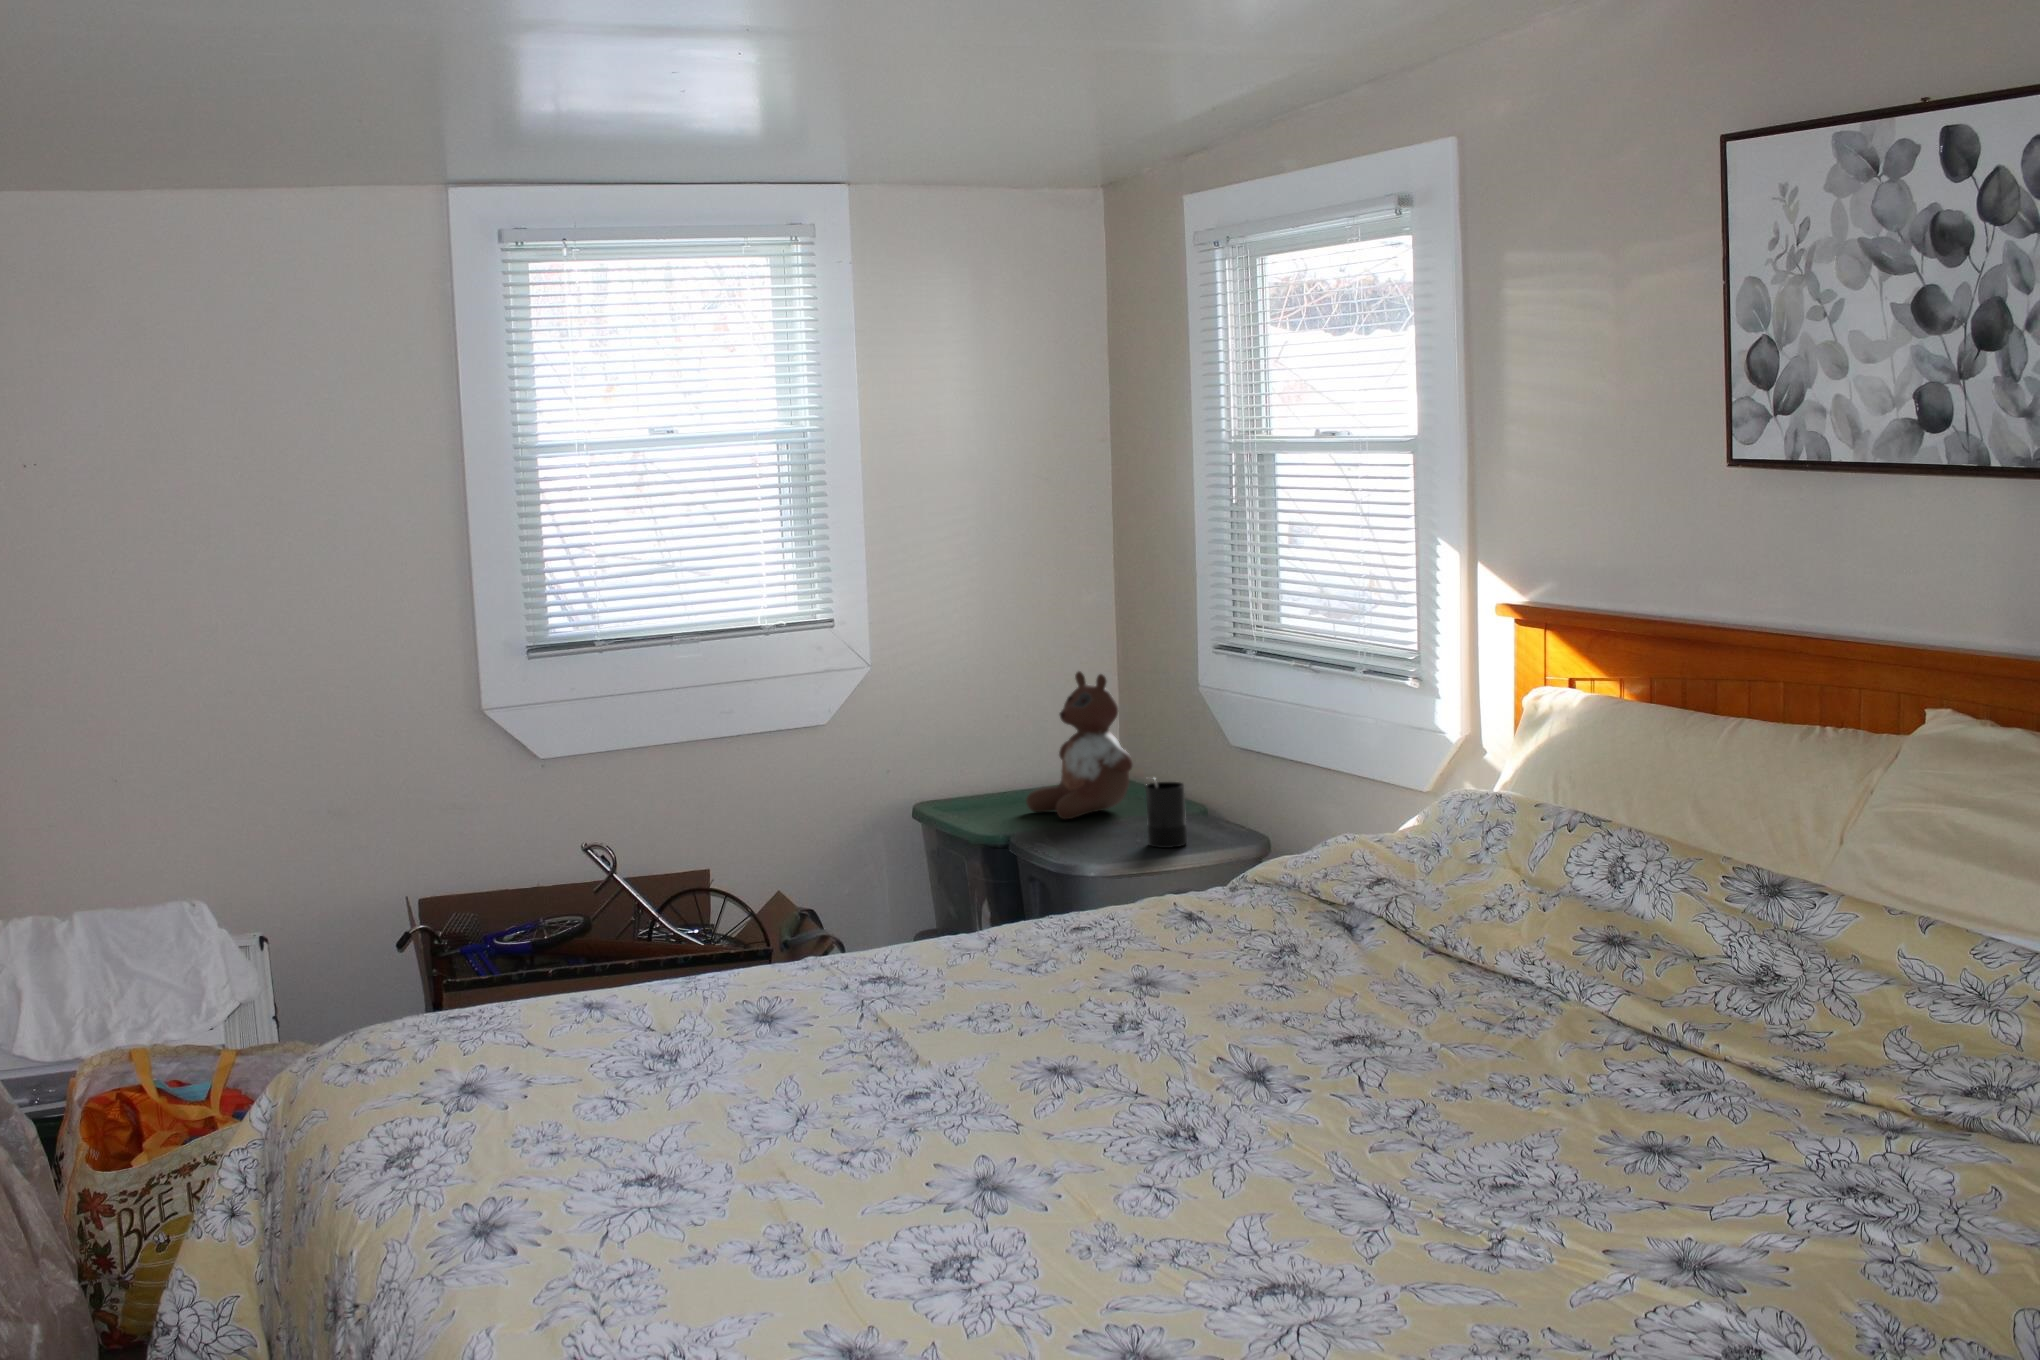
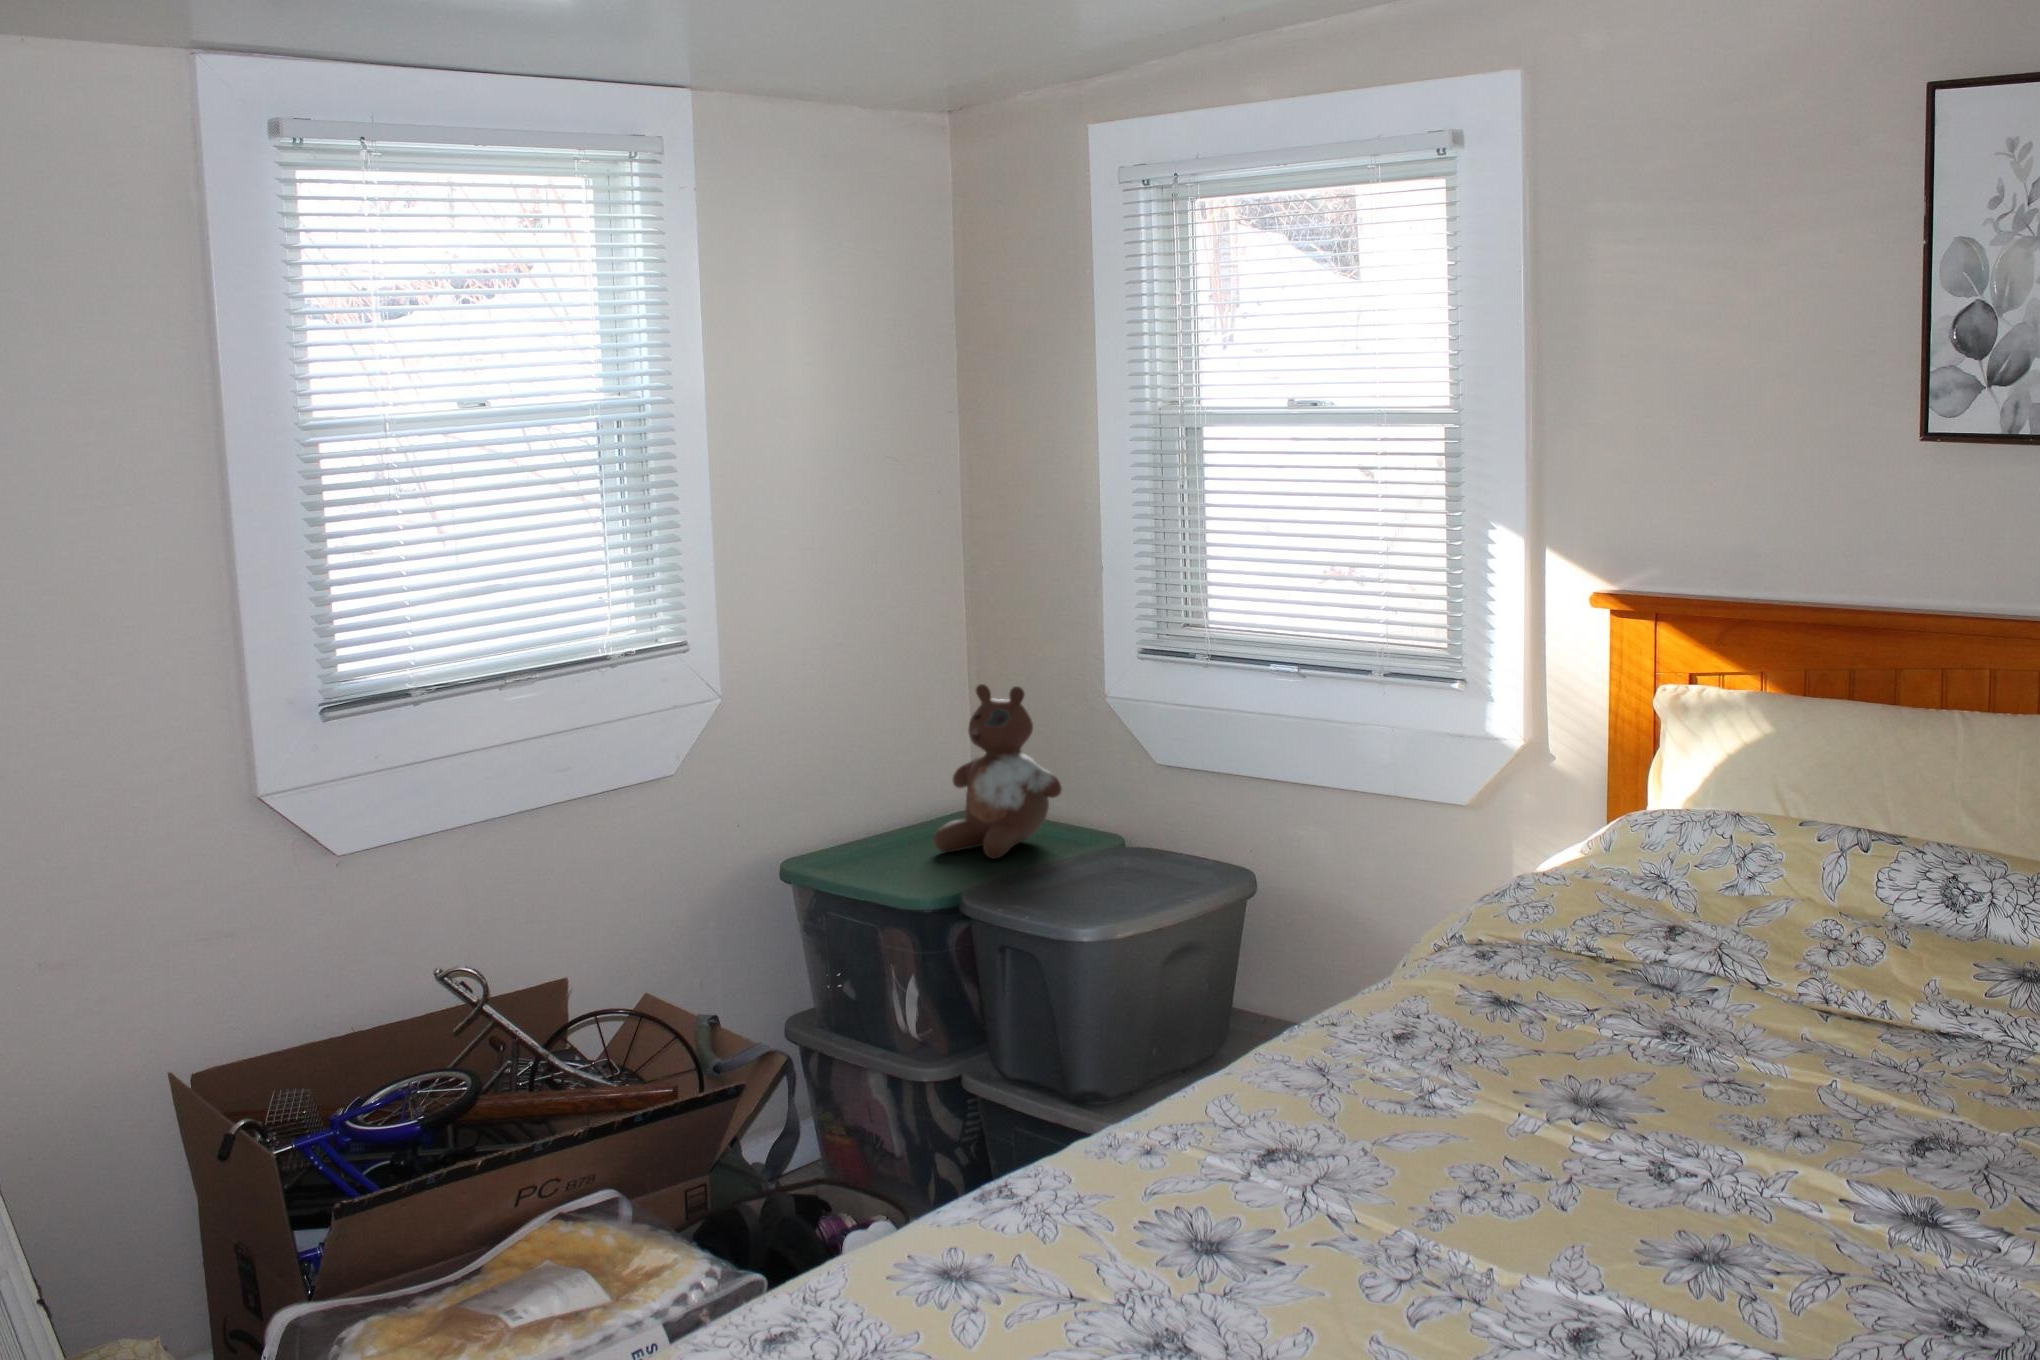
candle: present [1146,782,1187,848] -> none [1123,805,1176,885]

